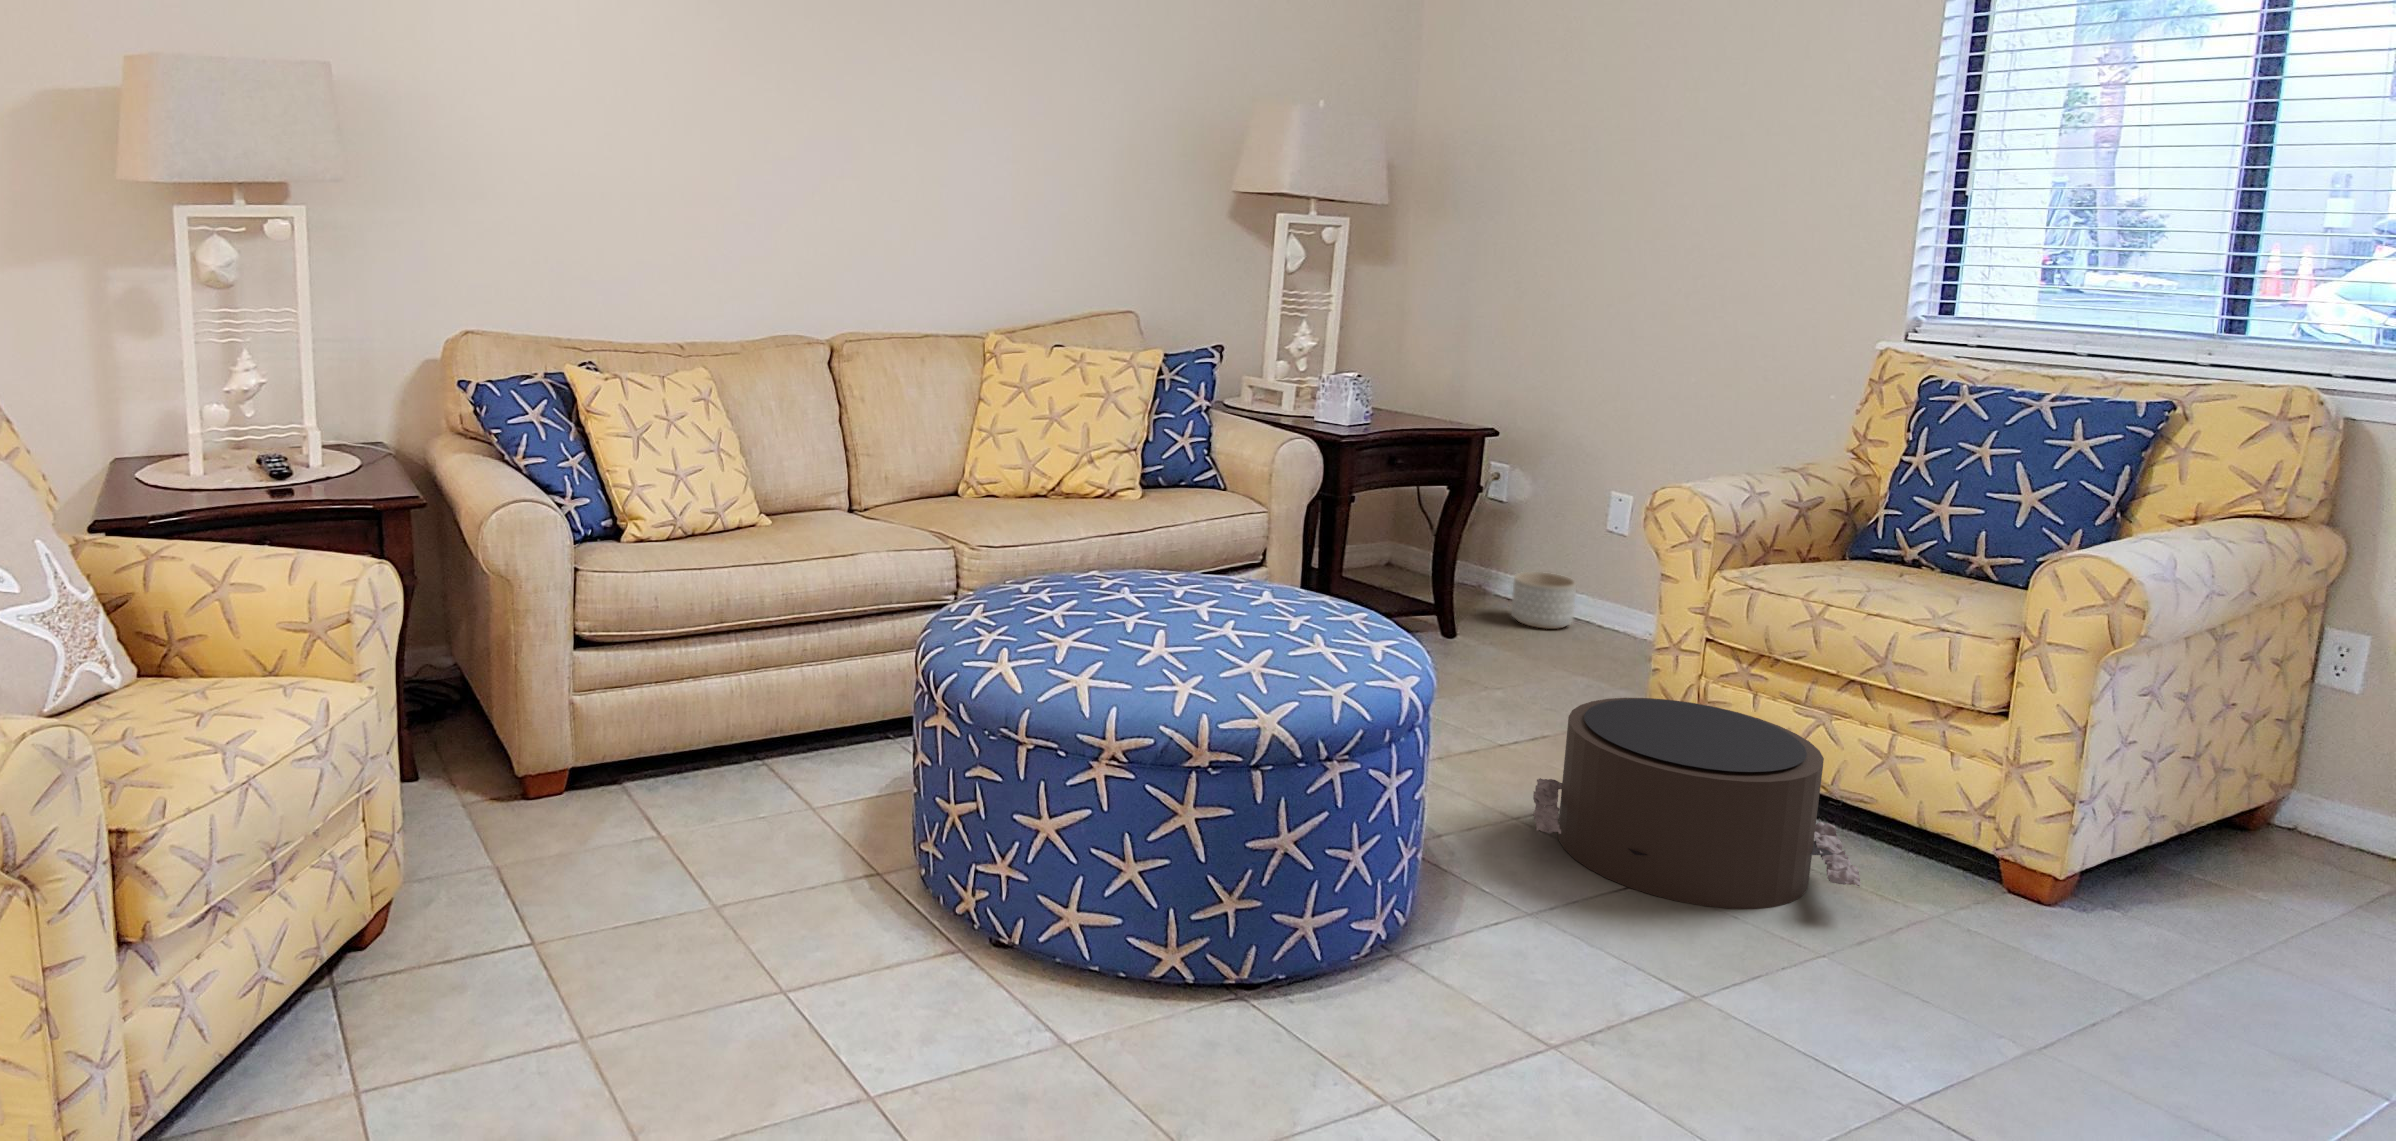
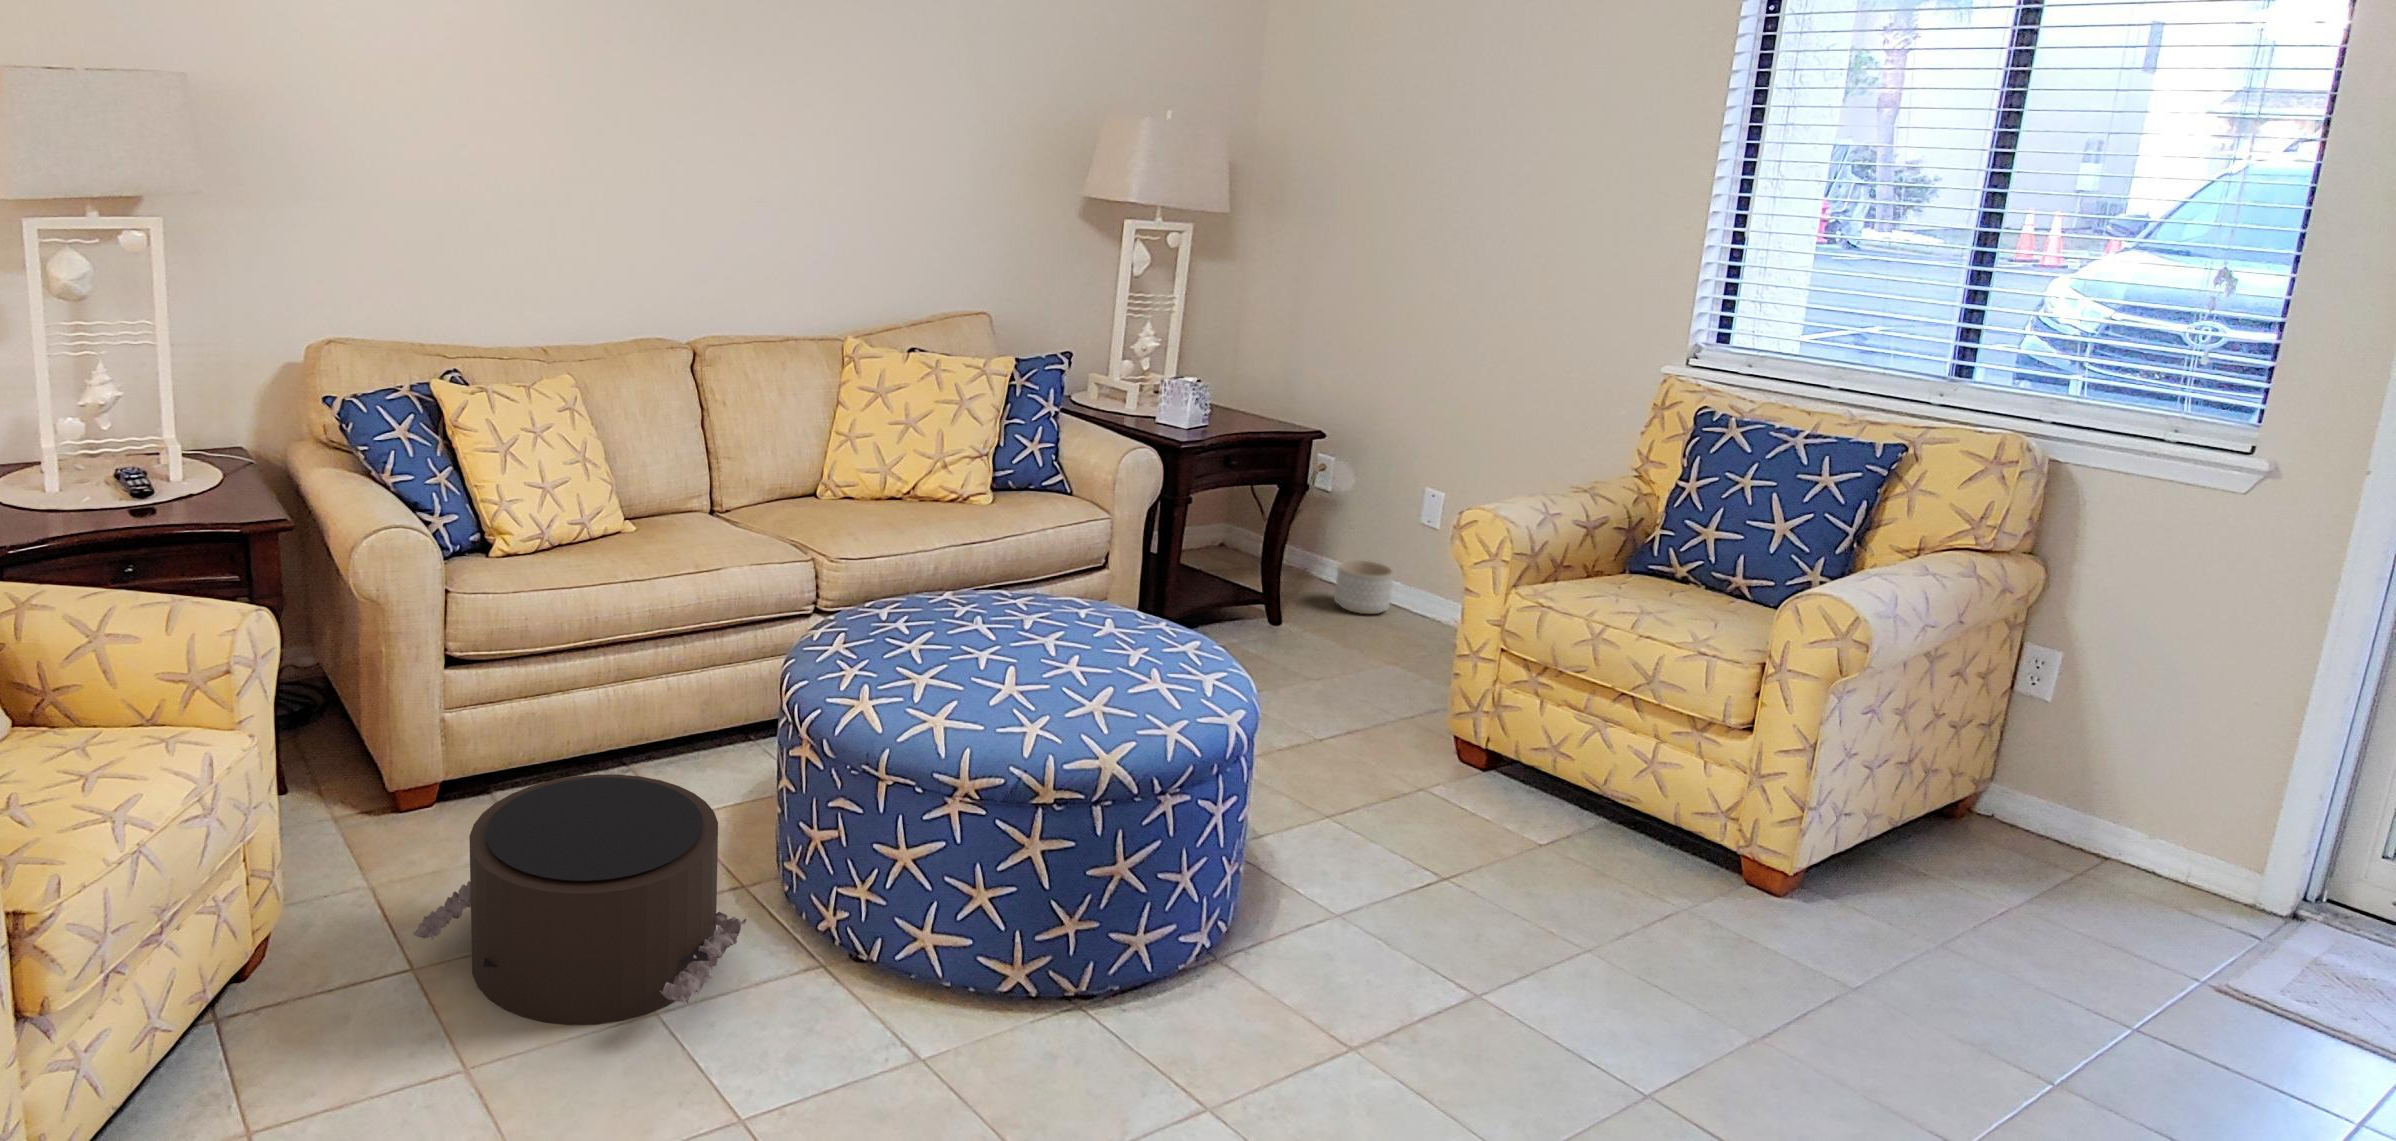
pouf: present [1533,698,1860,909] -> present [413,774,747,1025]

